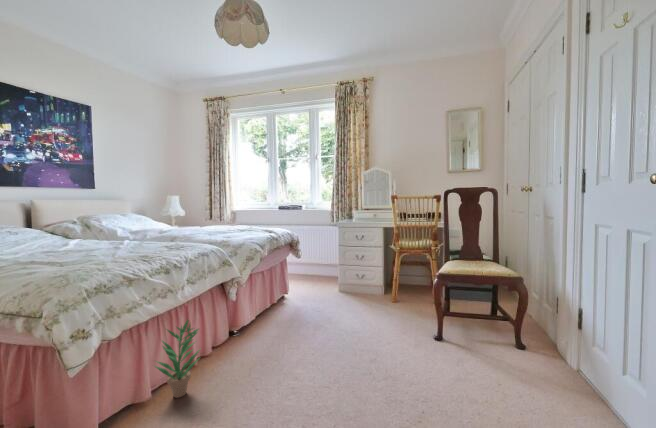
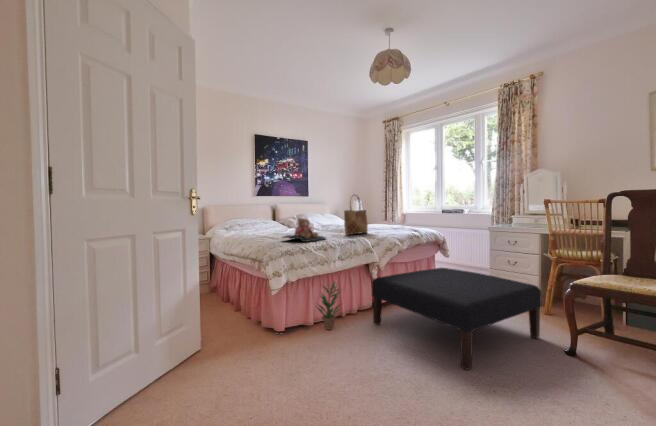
tote bag: none [184,187,215,244] -> present [344,196,368,235]
teddy bear: none [76,224,166,265] -> present [282,218,326,242]
ottoman: none [240,272,408,394] -> present [372,268,541,370]

